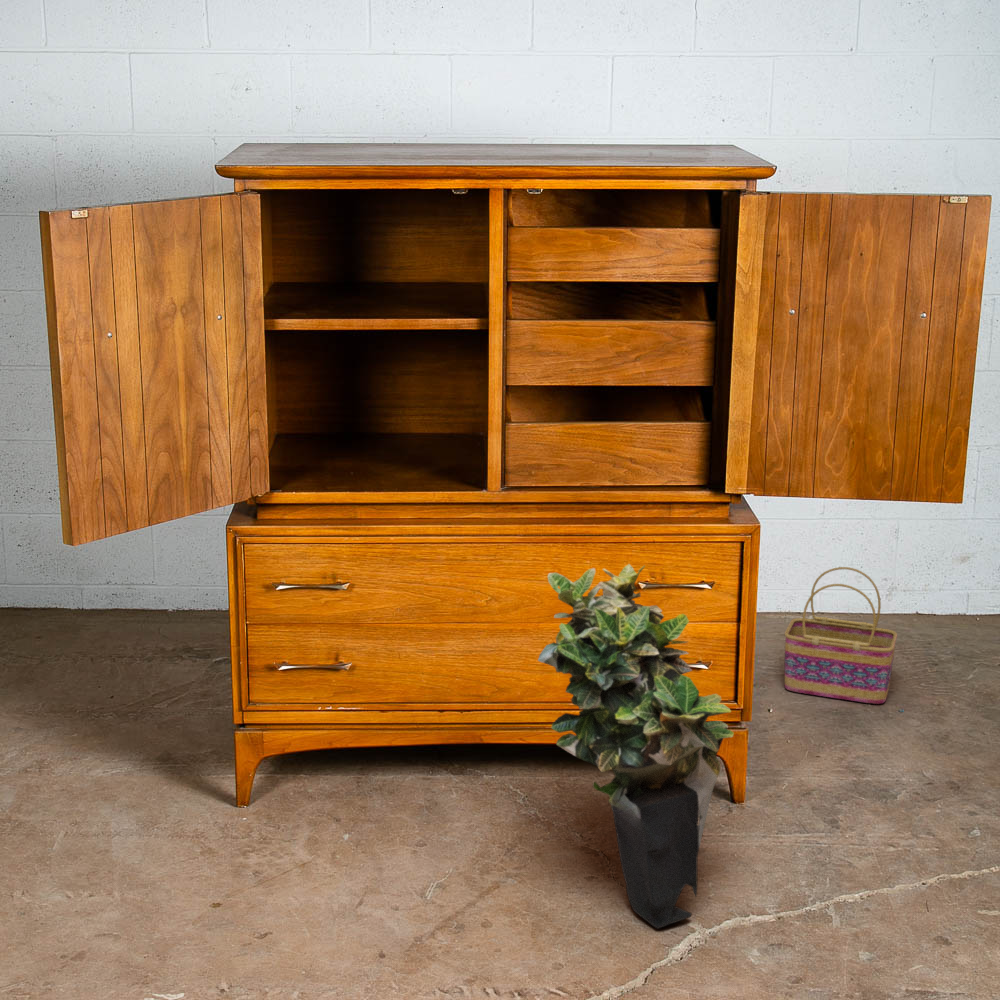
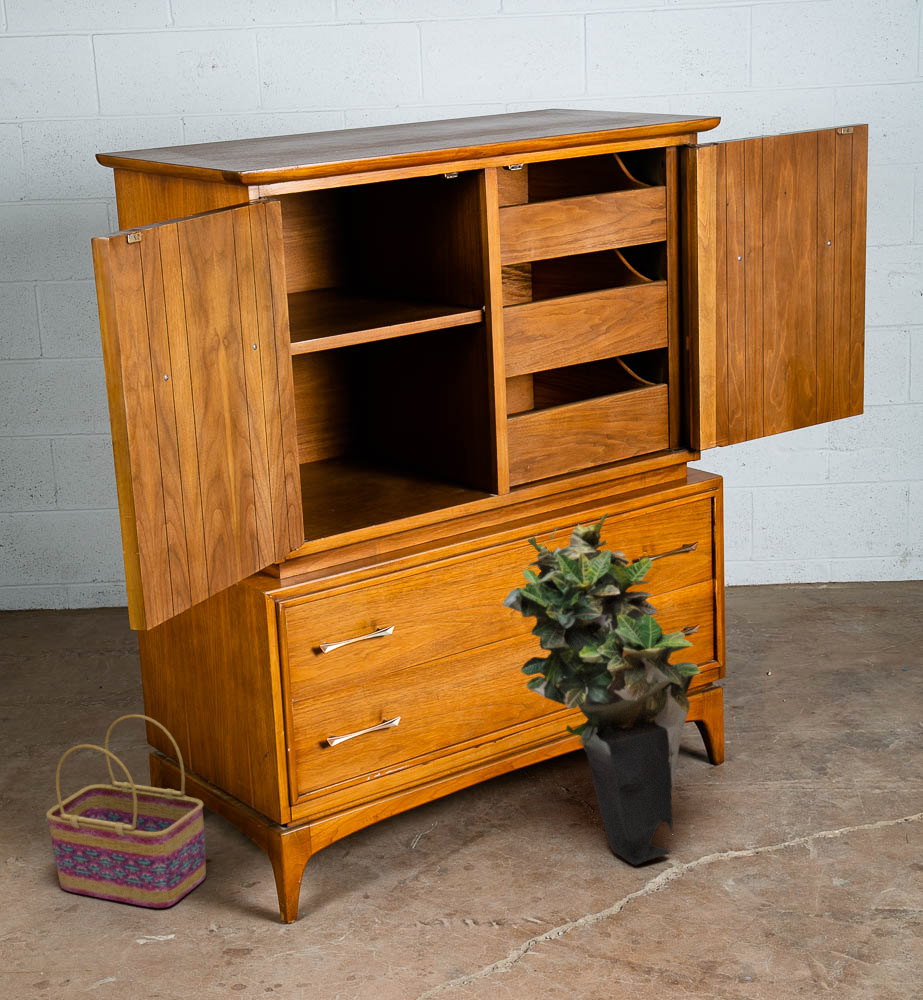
basket: present [785,567,897,704] -> present [46,714,206,908]

